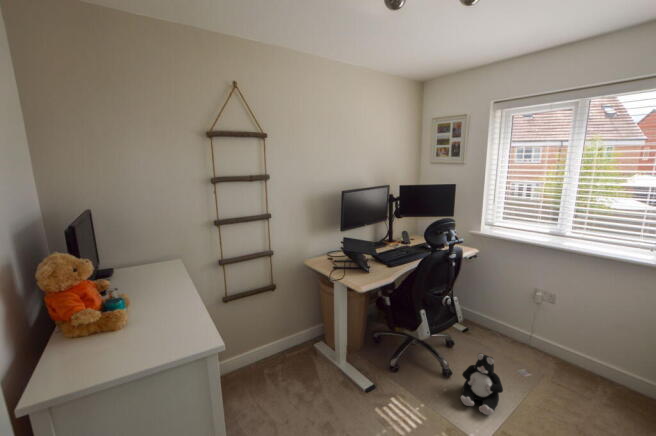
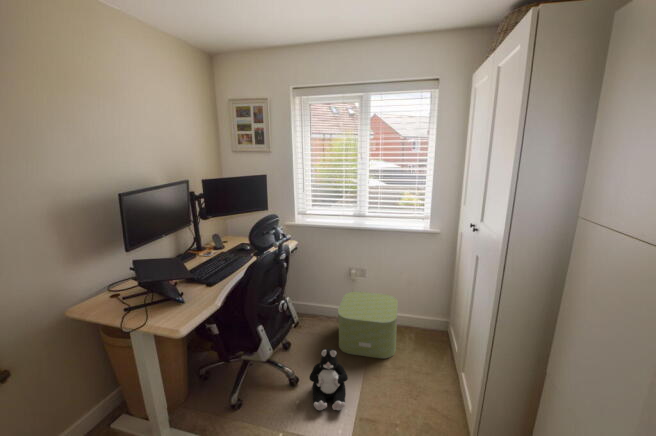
storage box: none [506,316,597,399] -> present [338,292,398,359]

